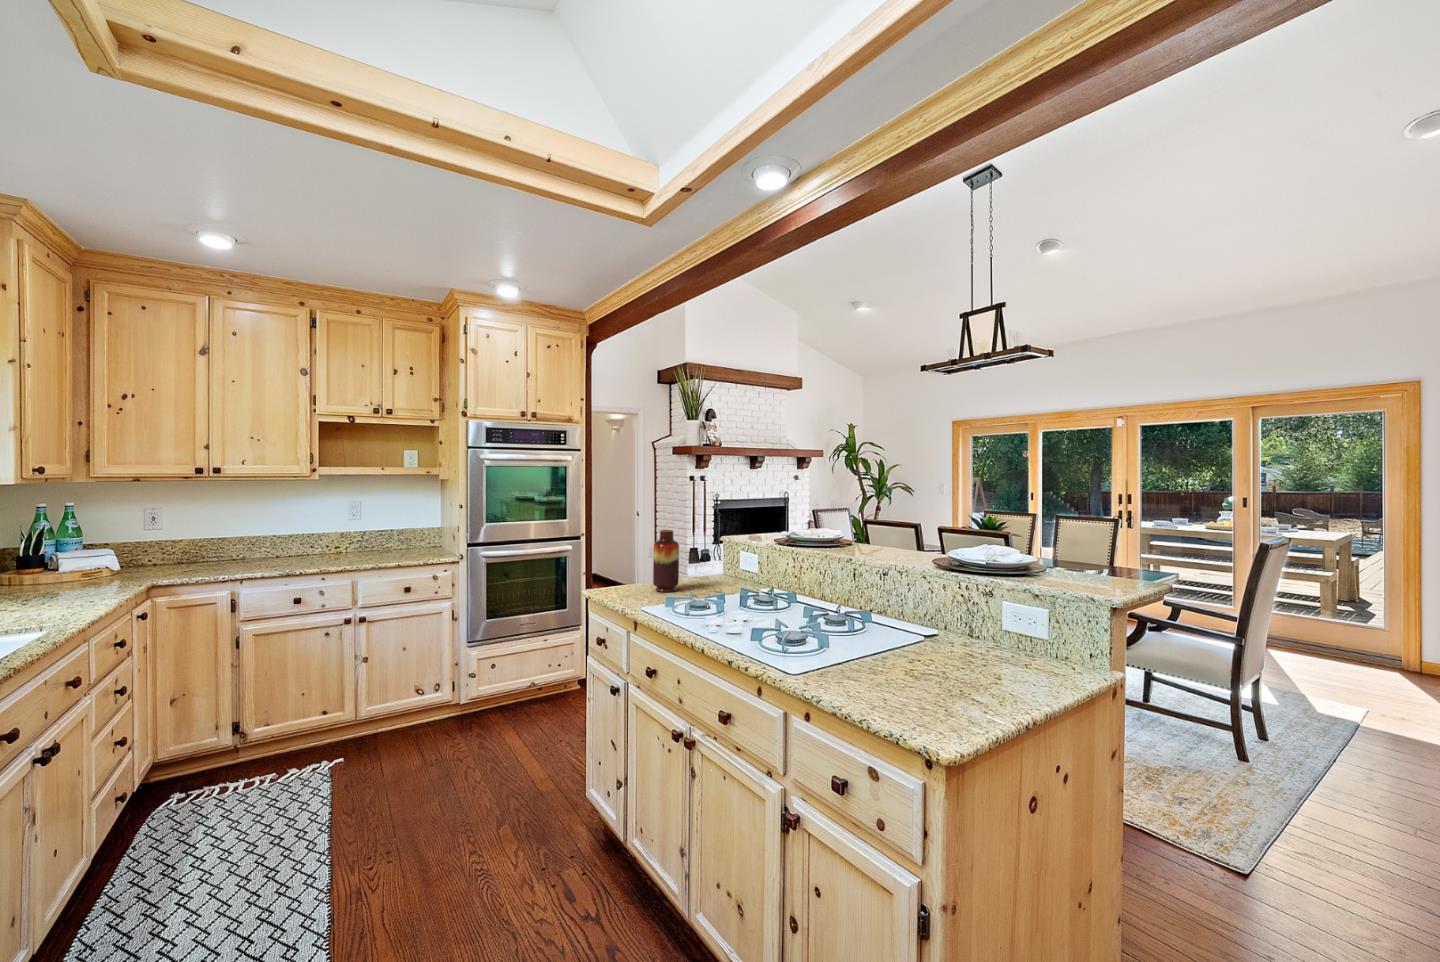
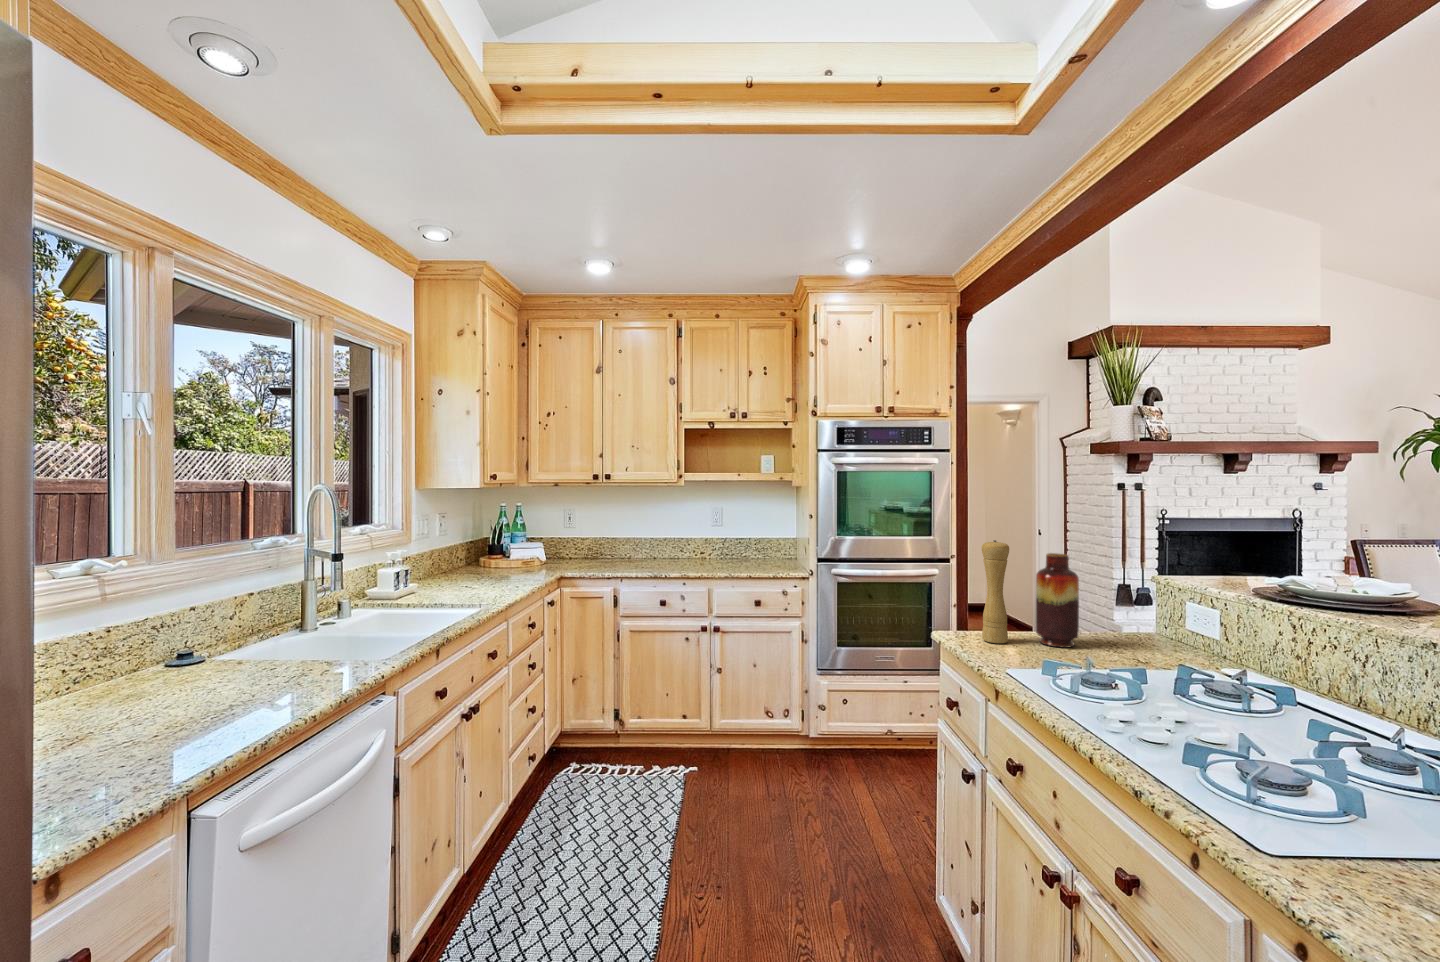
pepper mill: none [620,523,638,595] -> present [981,540,1009,643]

